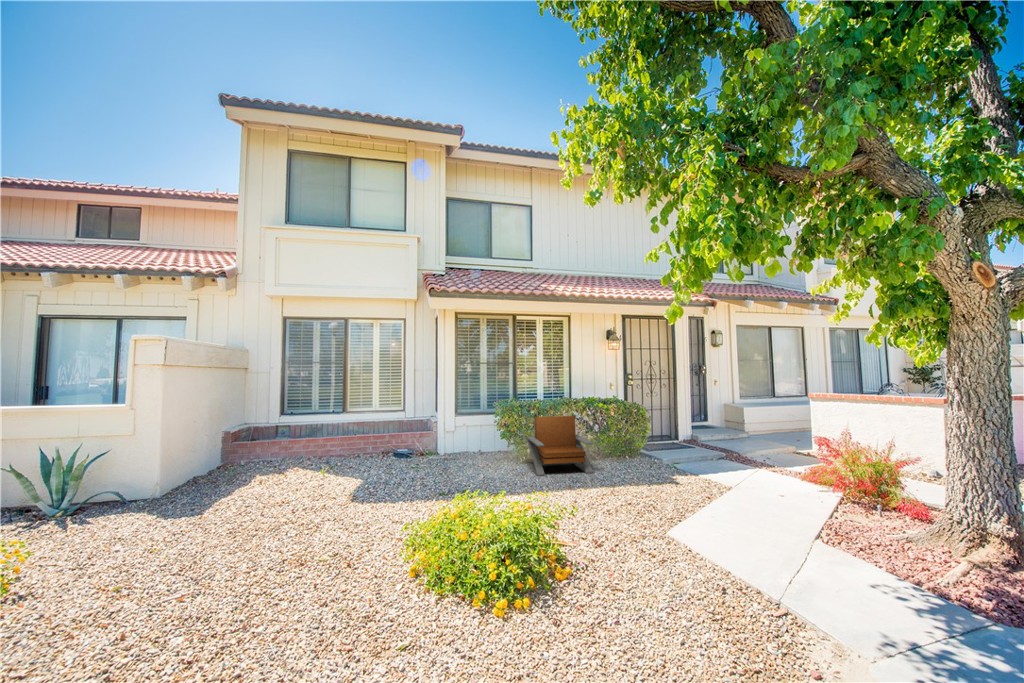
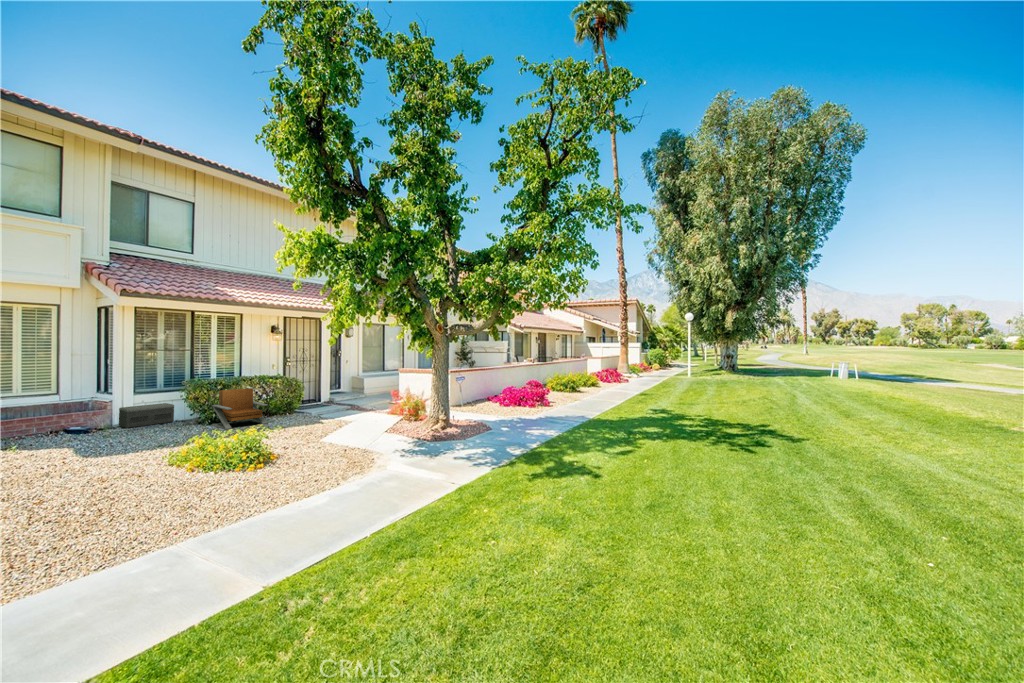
storage bench: none [444,429,494,457] -> present [119,403,174,428]

